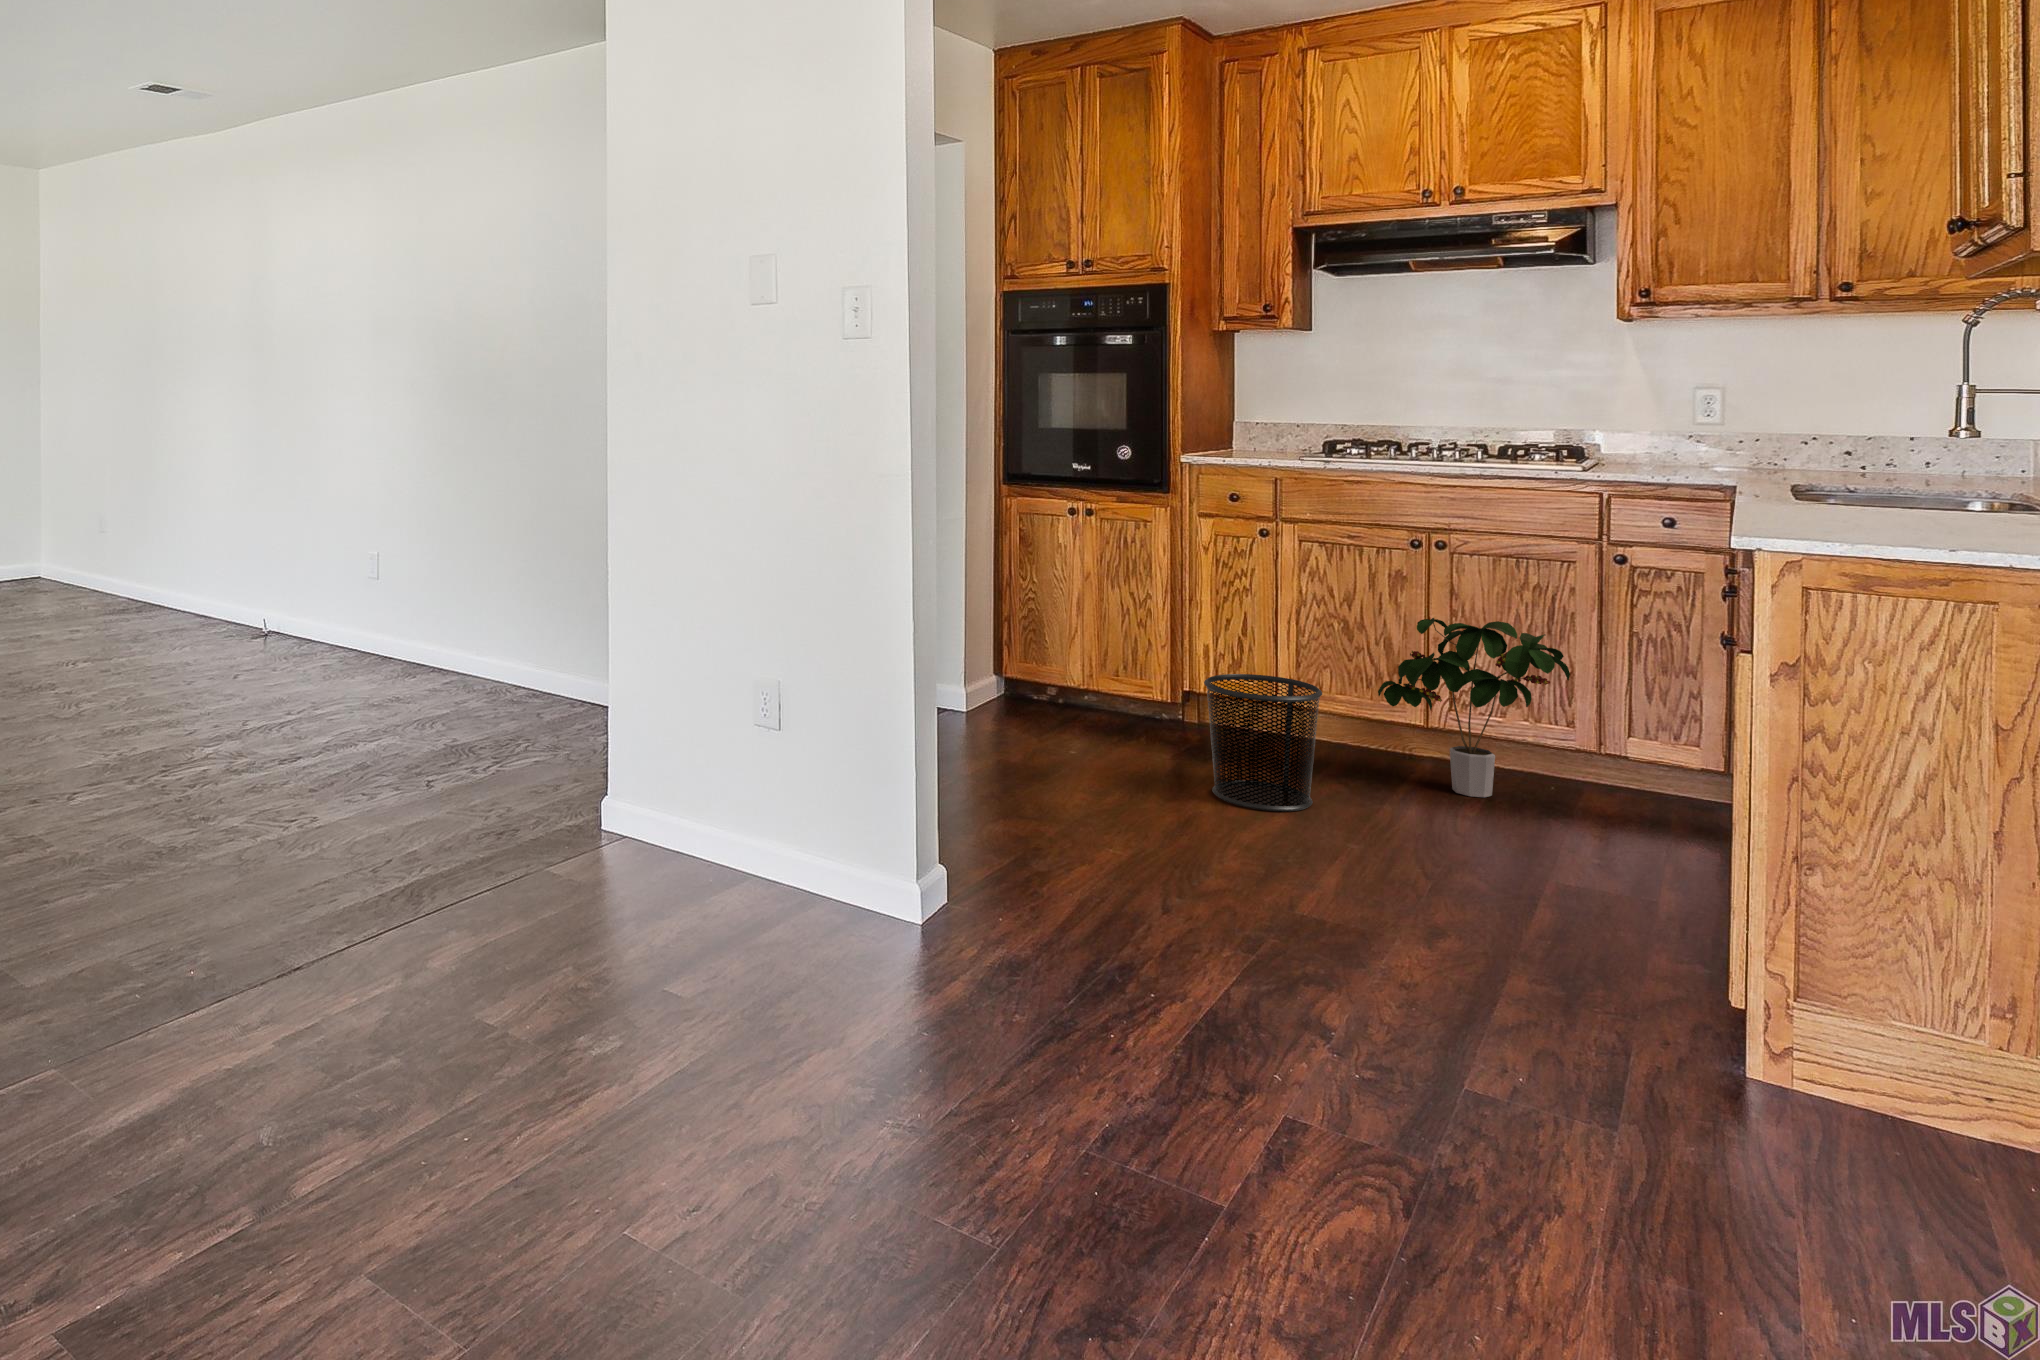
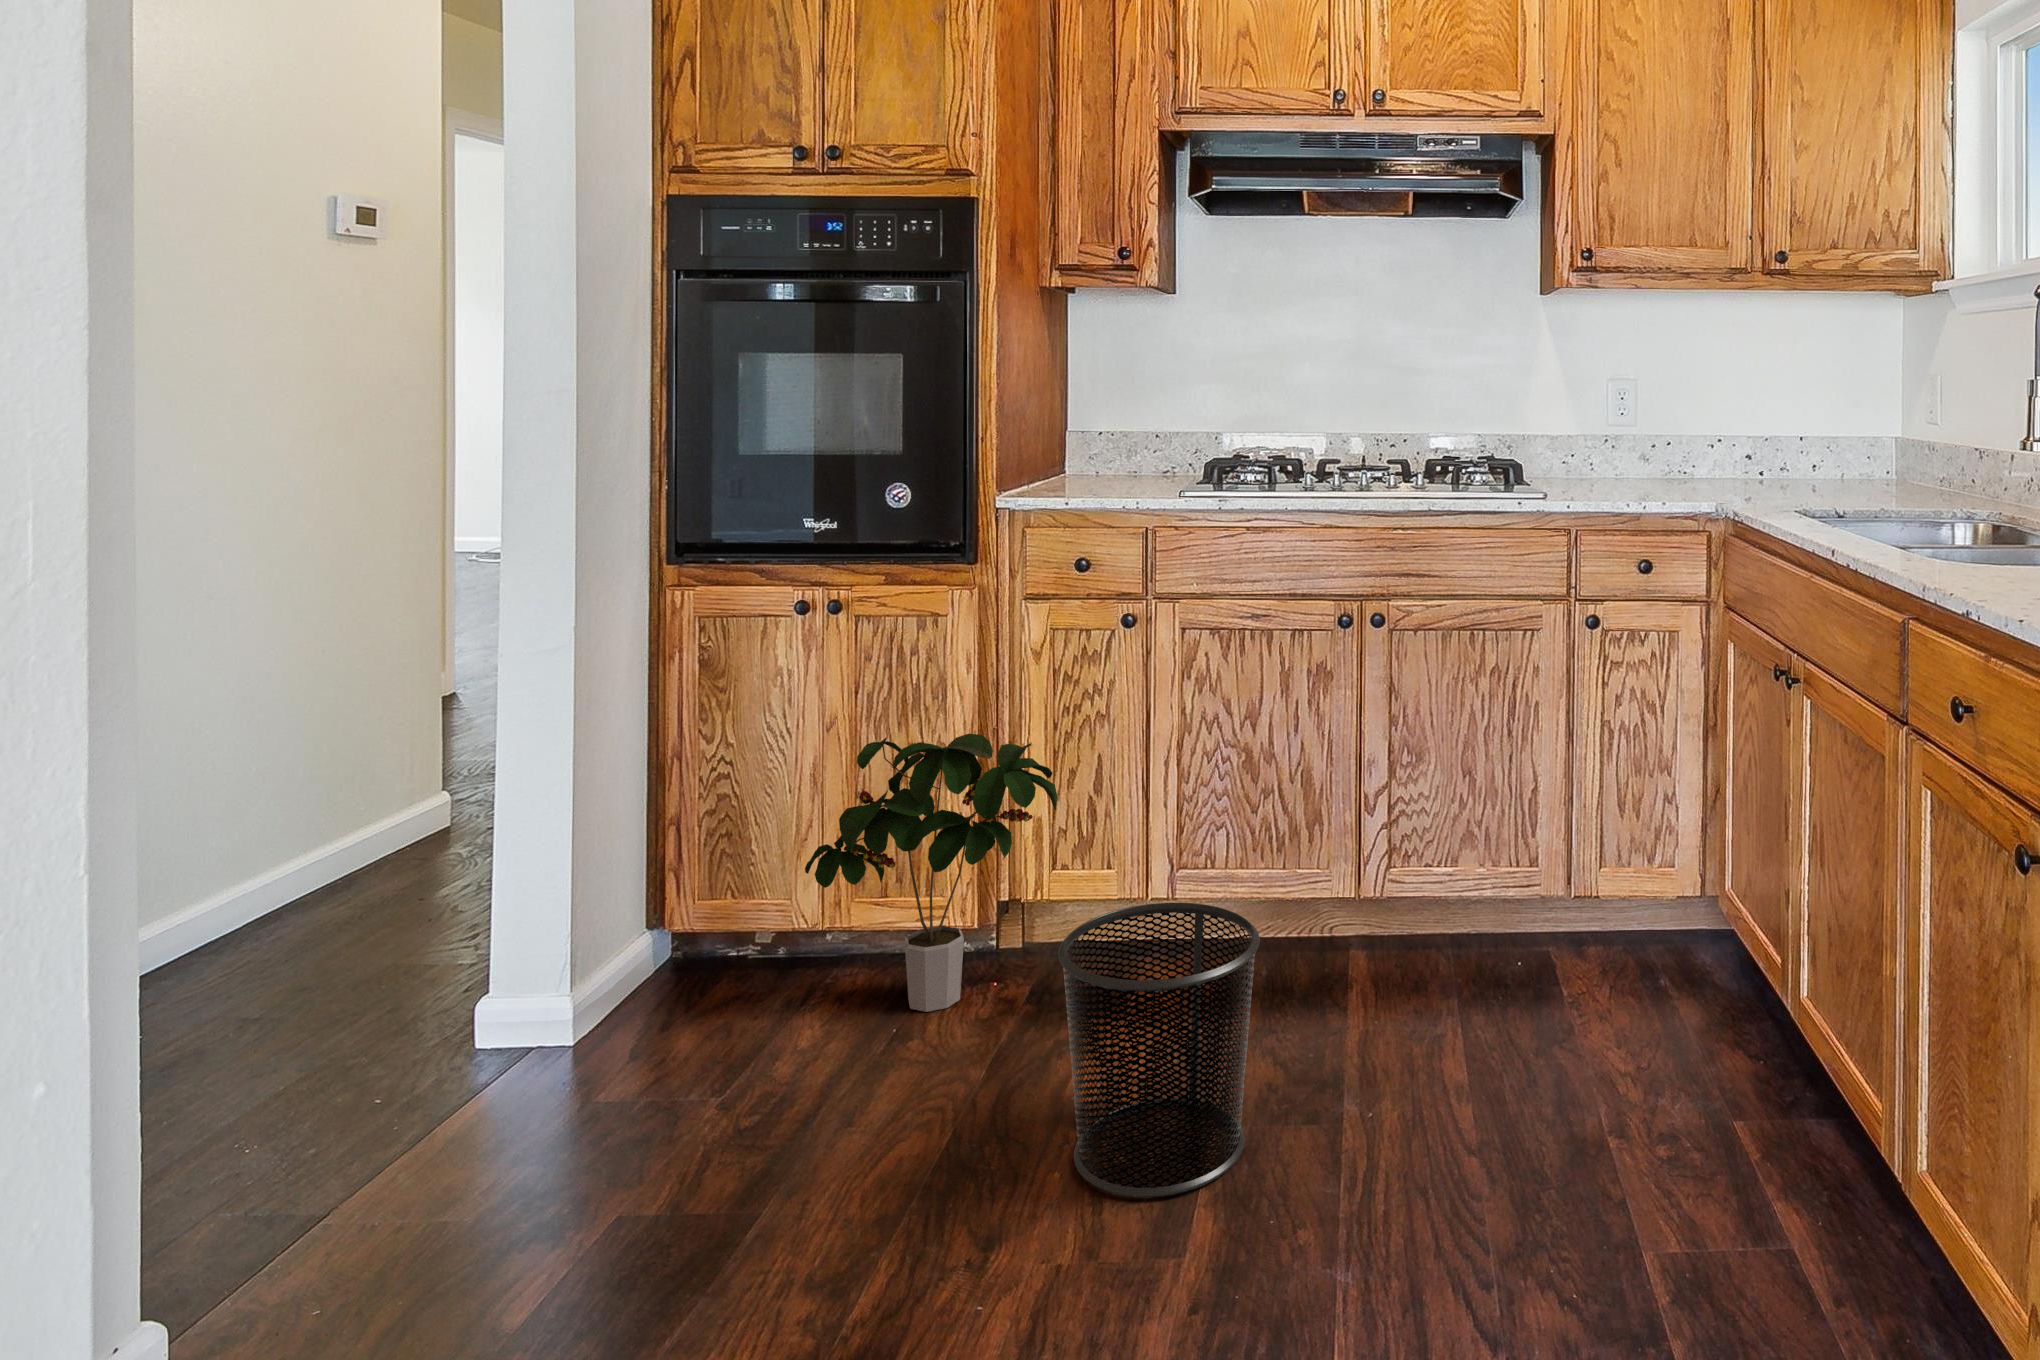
potted plant: present [1378,618,1570,797] -> present [805,734,1057,1012]

